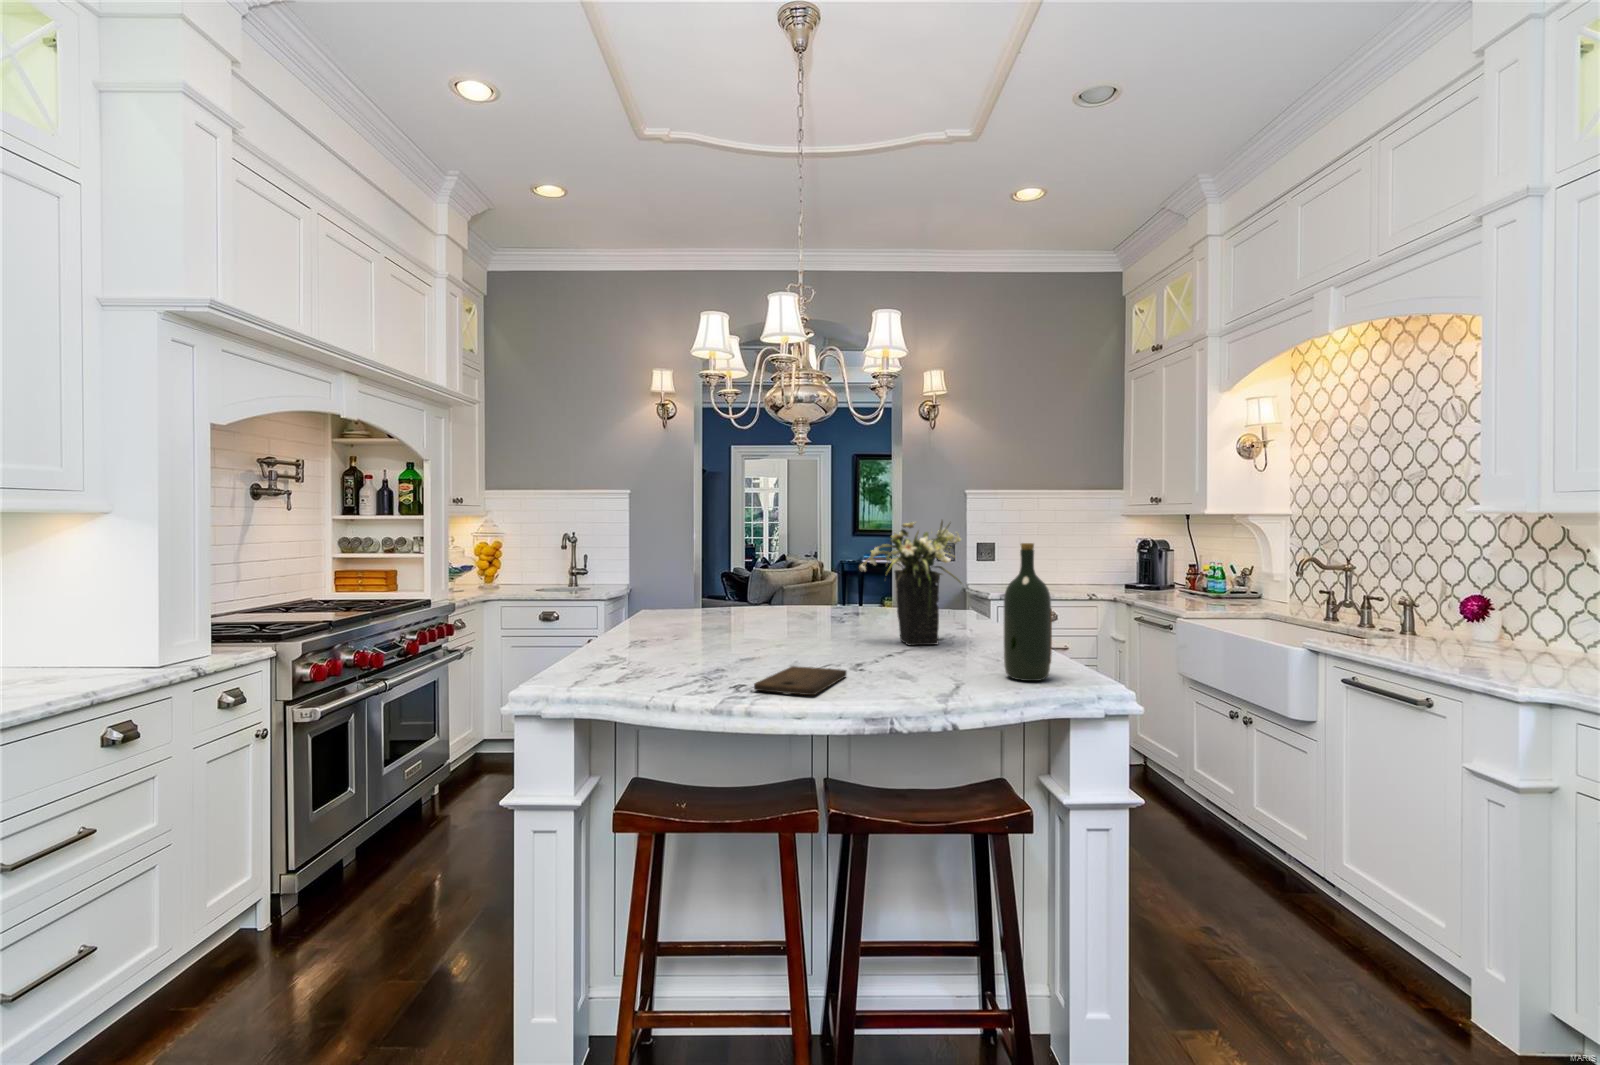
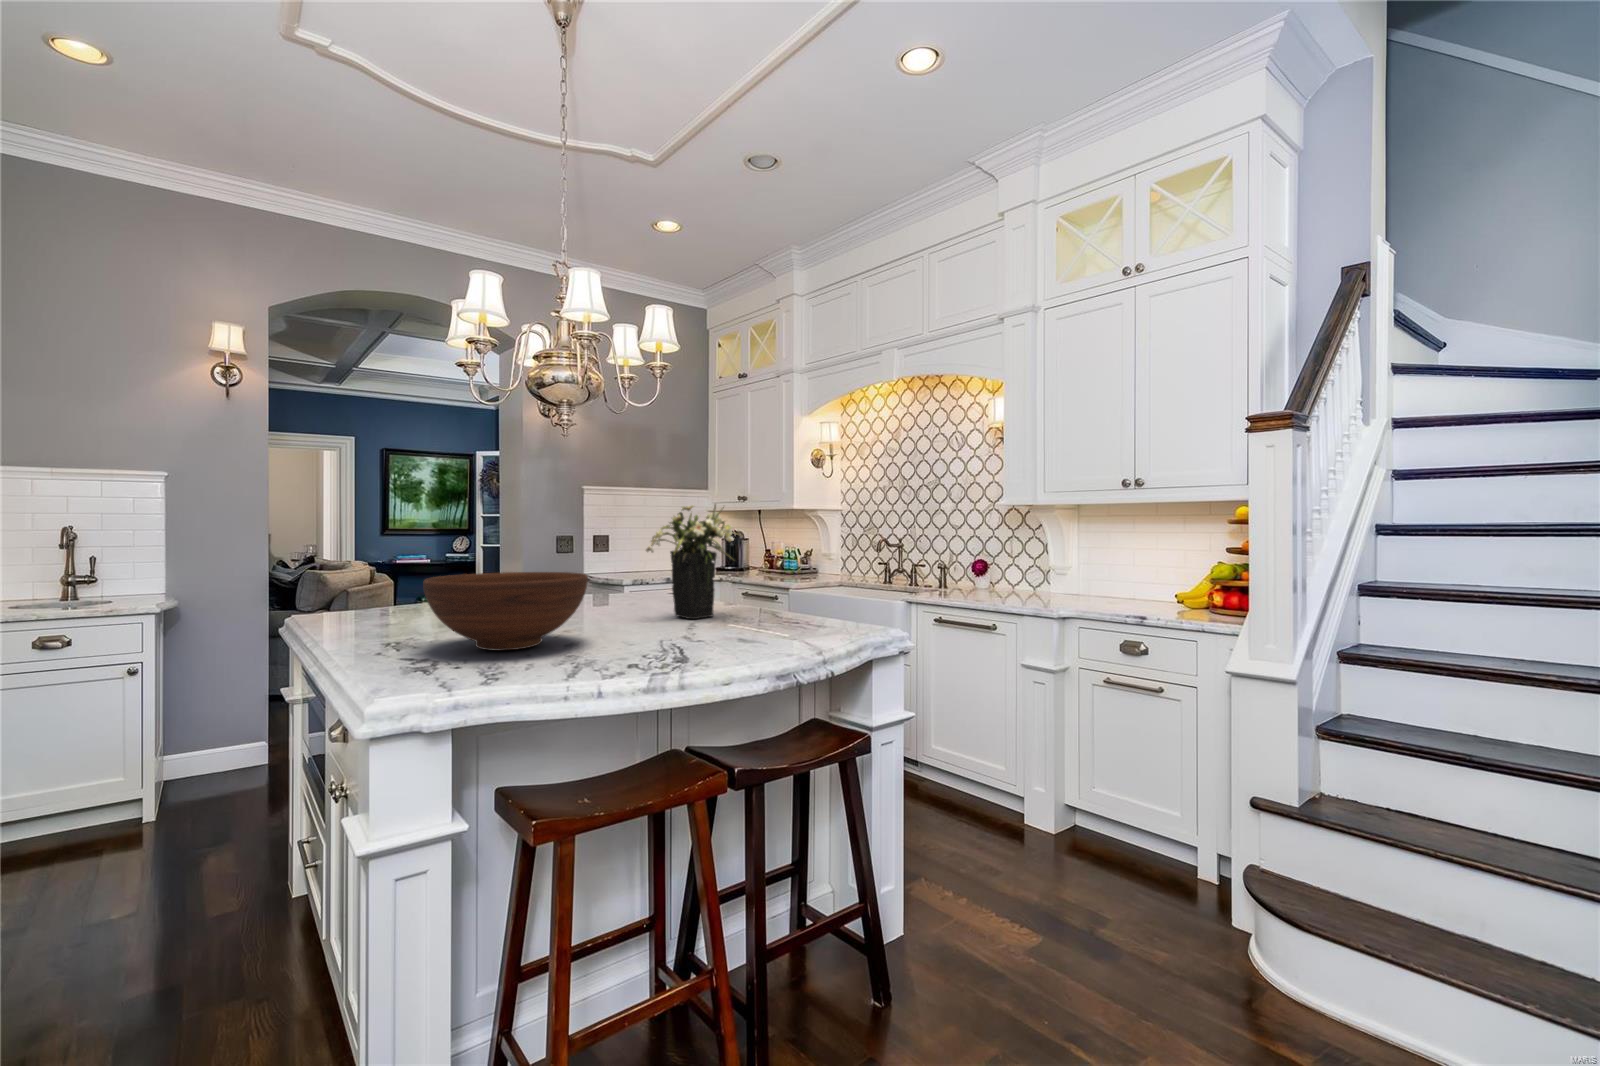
wine bottle: present [1003,543,1052,681] -> none [817,520,854,632]
fruit bowl: none [628,586,765,657] -> present [423,572,588,651]
cutting board: present [754,666,847,695] -> none [651,640,726,666]

